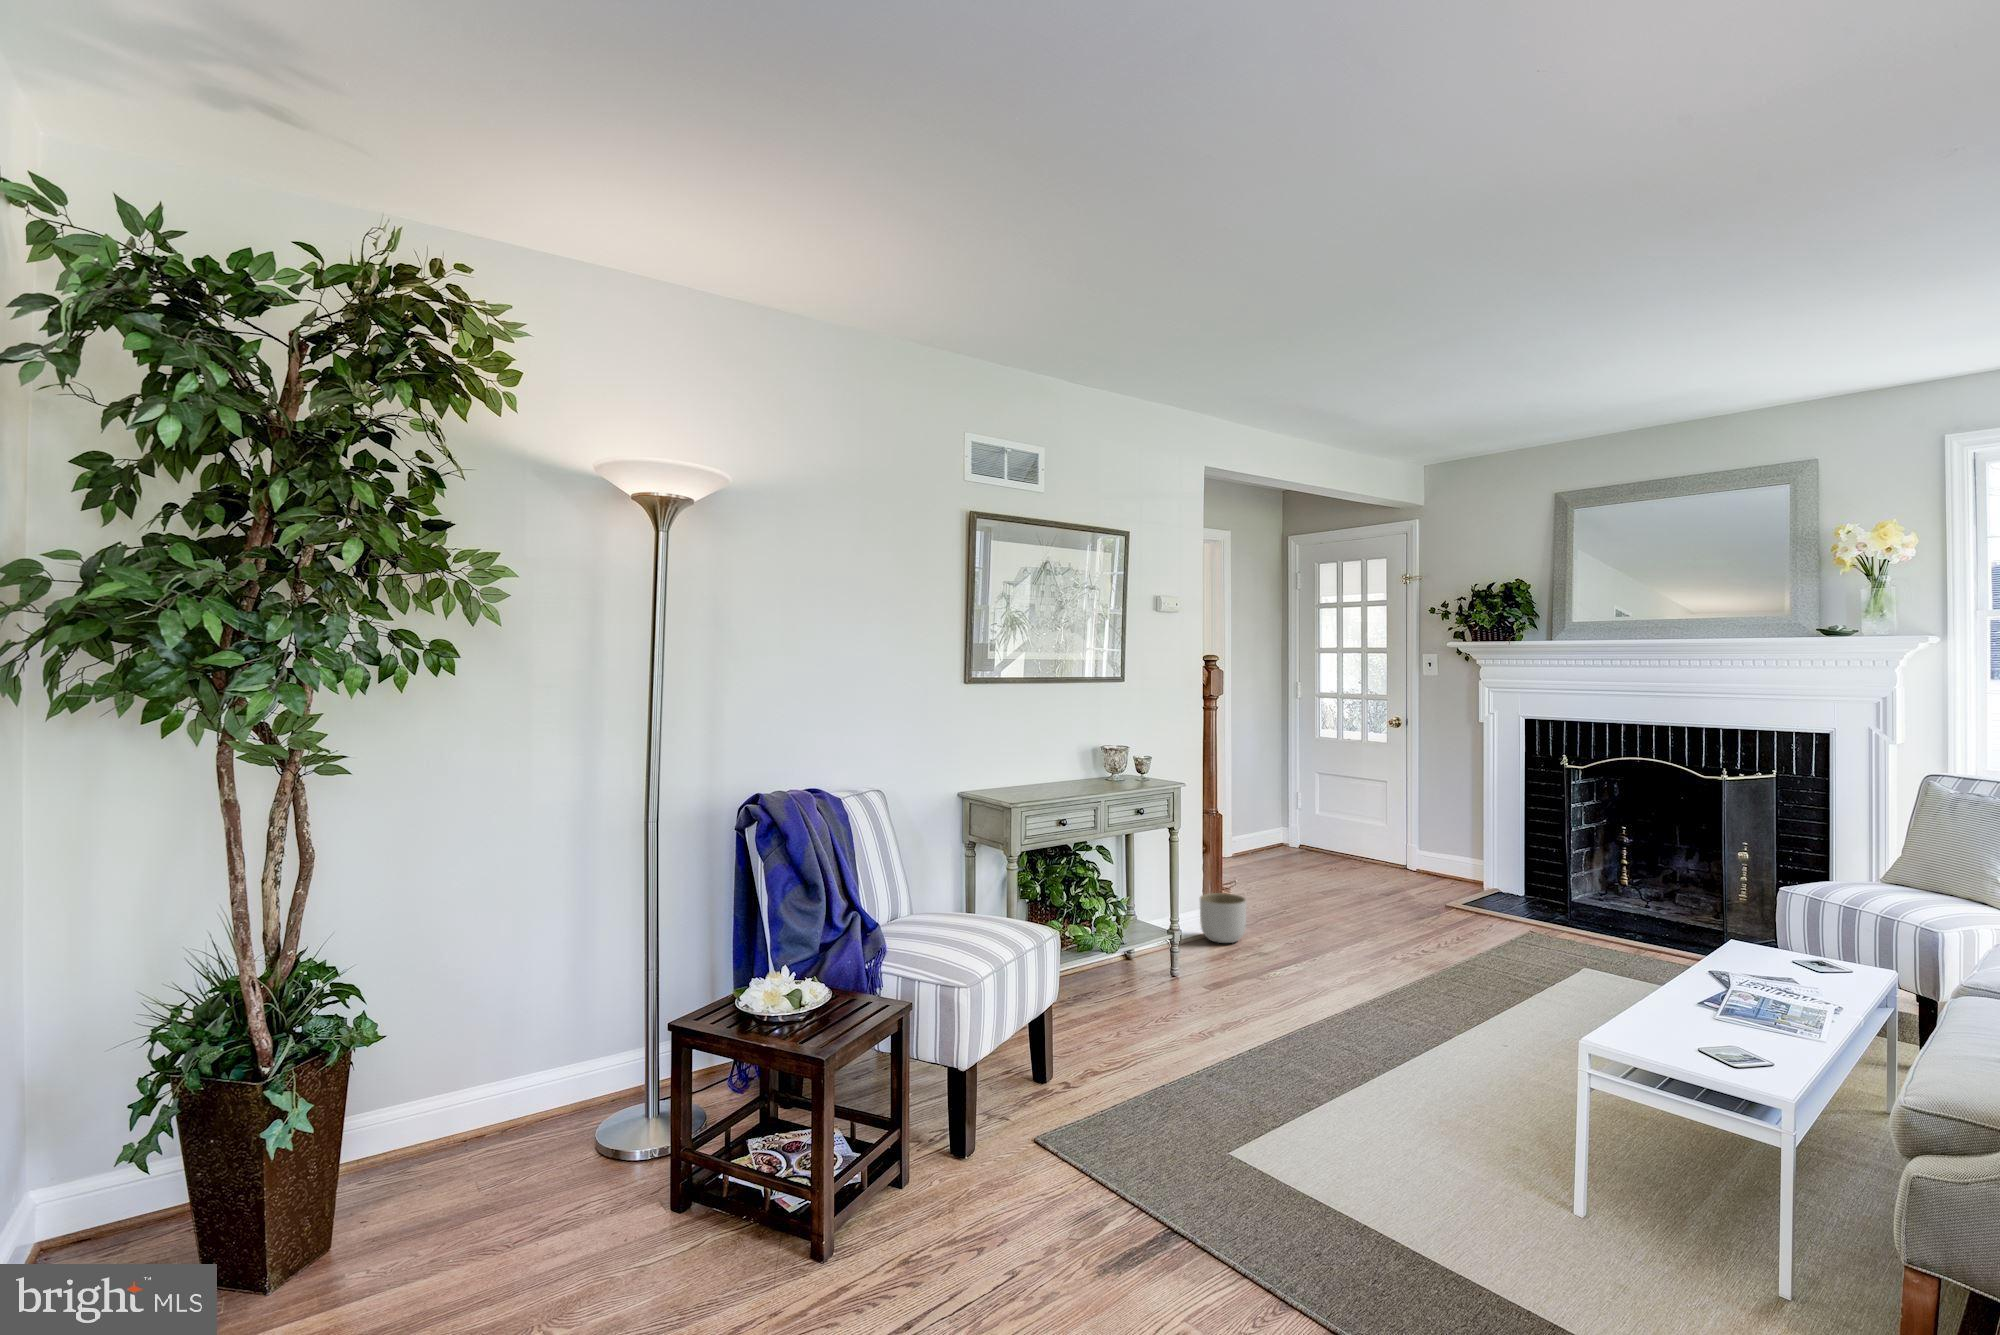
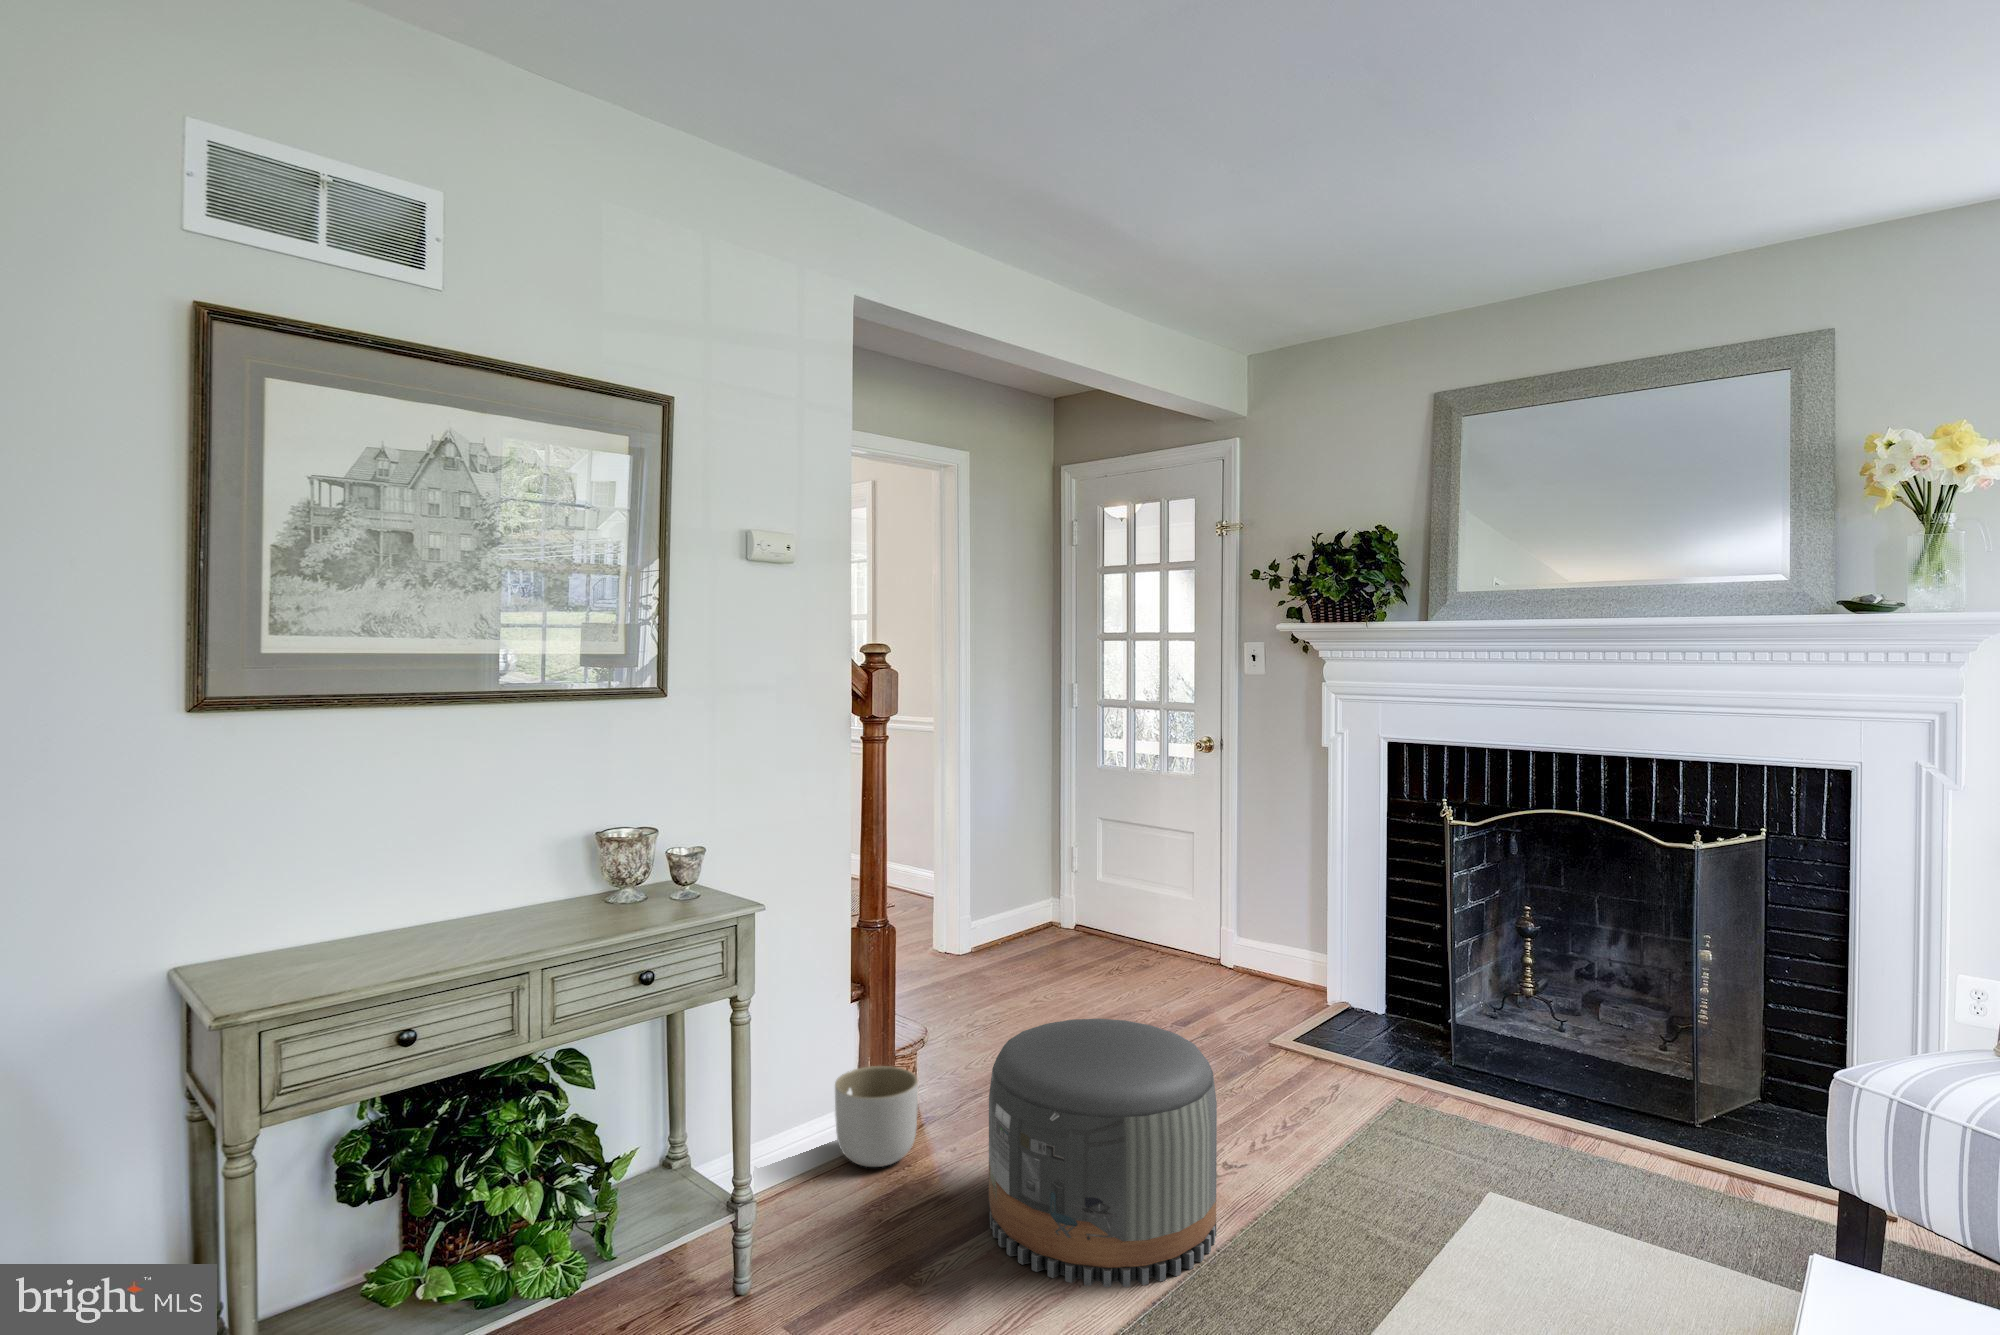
pouf: none [1297,863,1426,986] -> present [989,1019,1217,1287]

